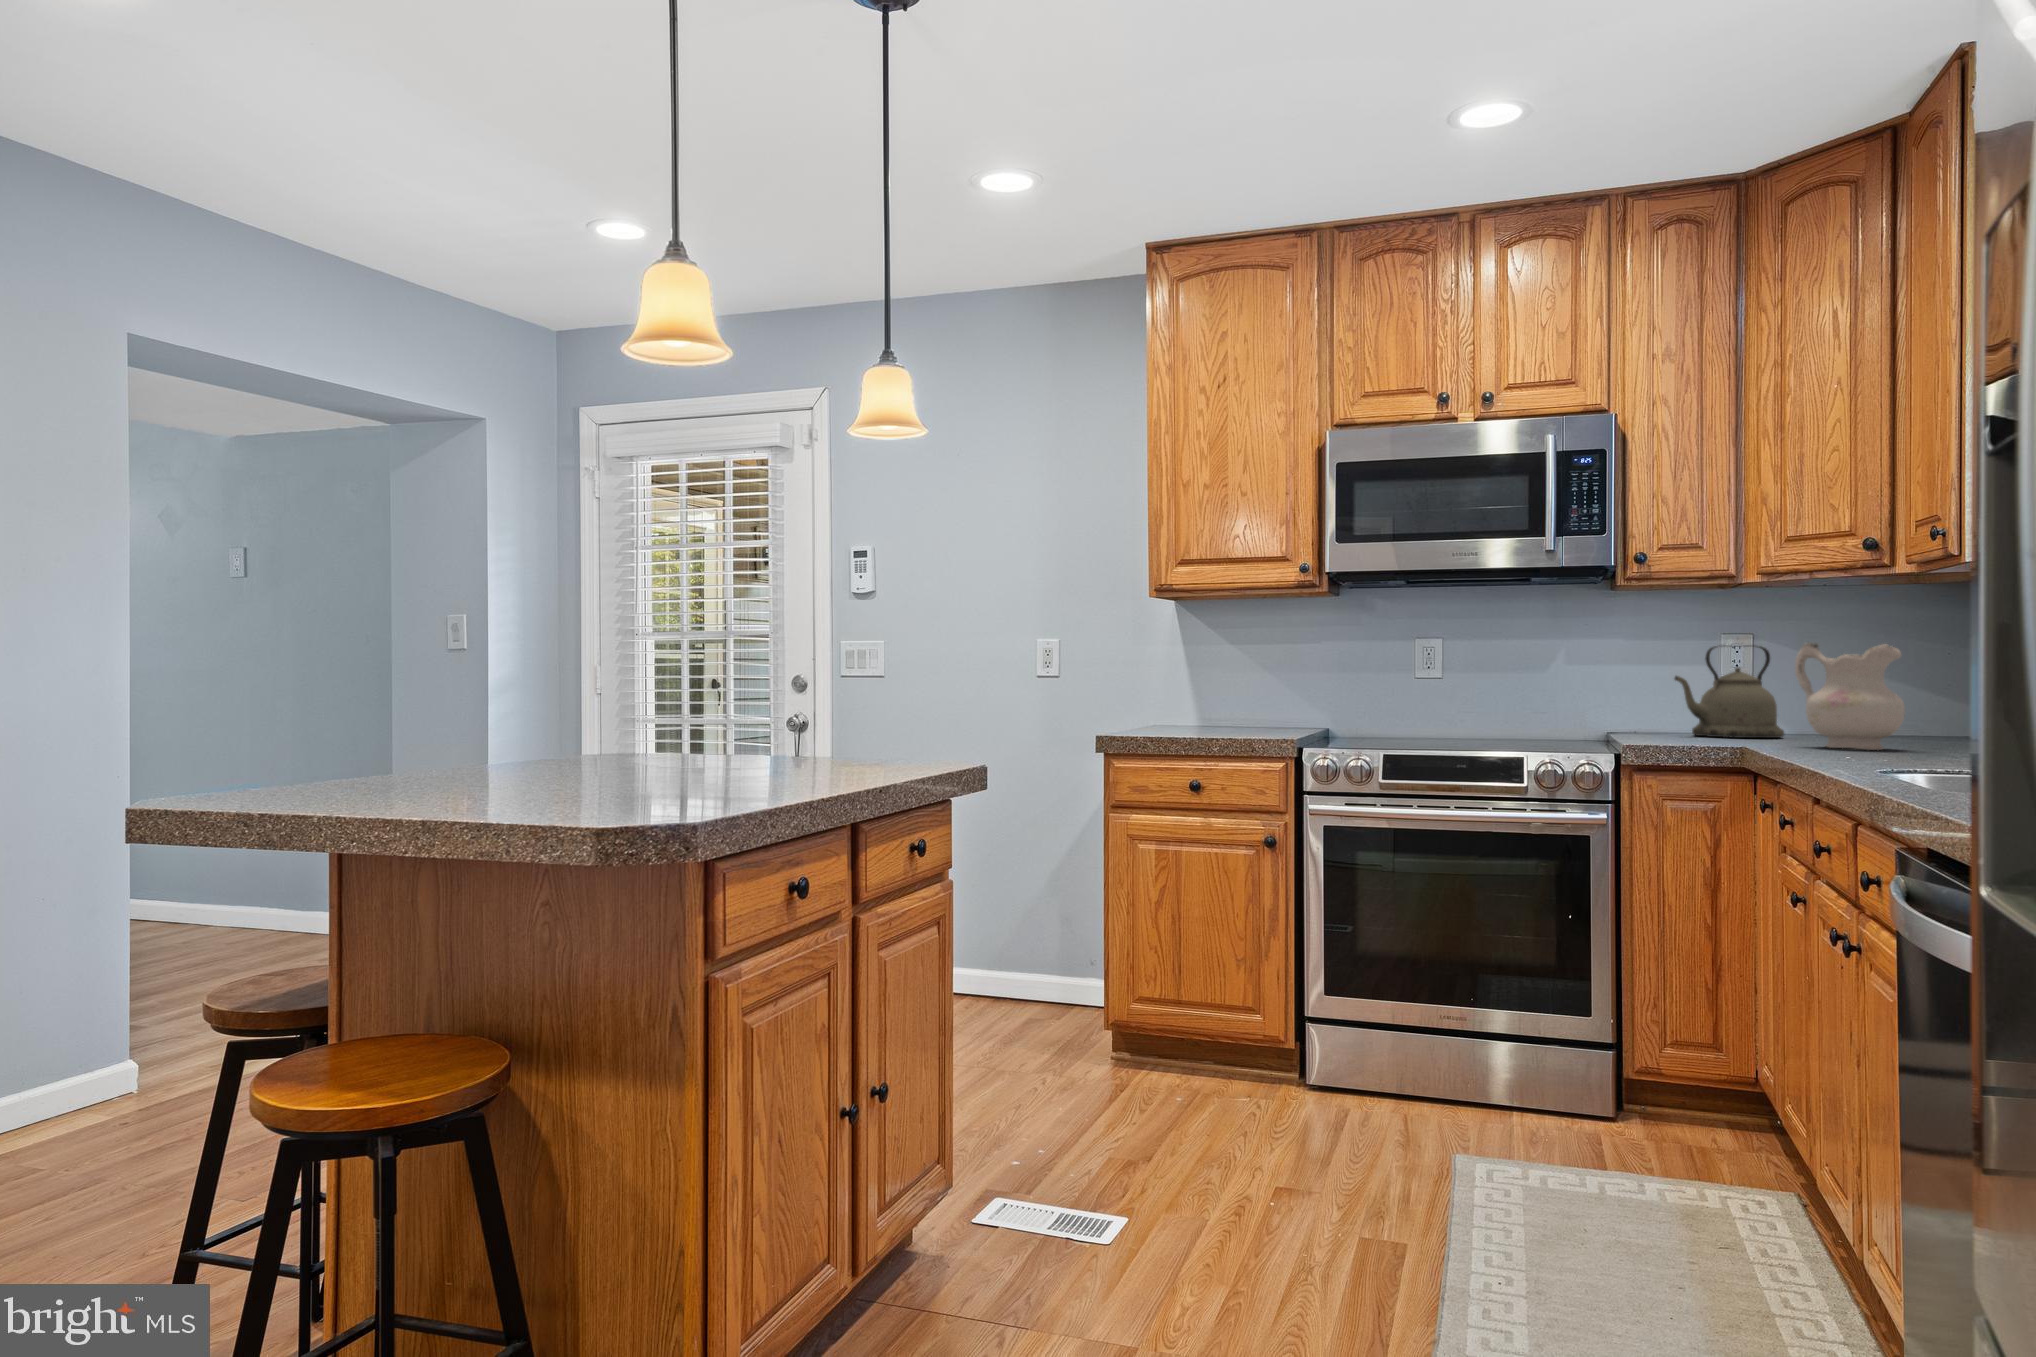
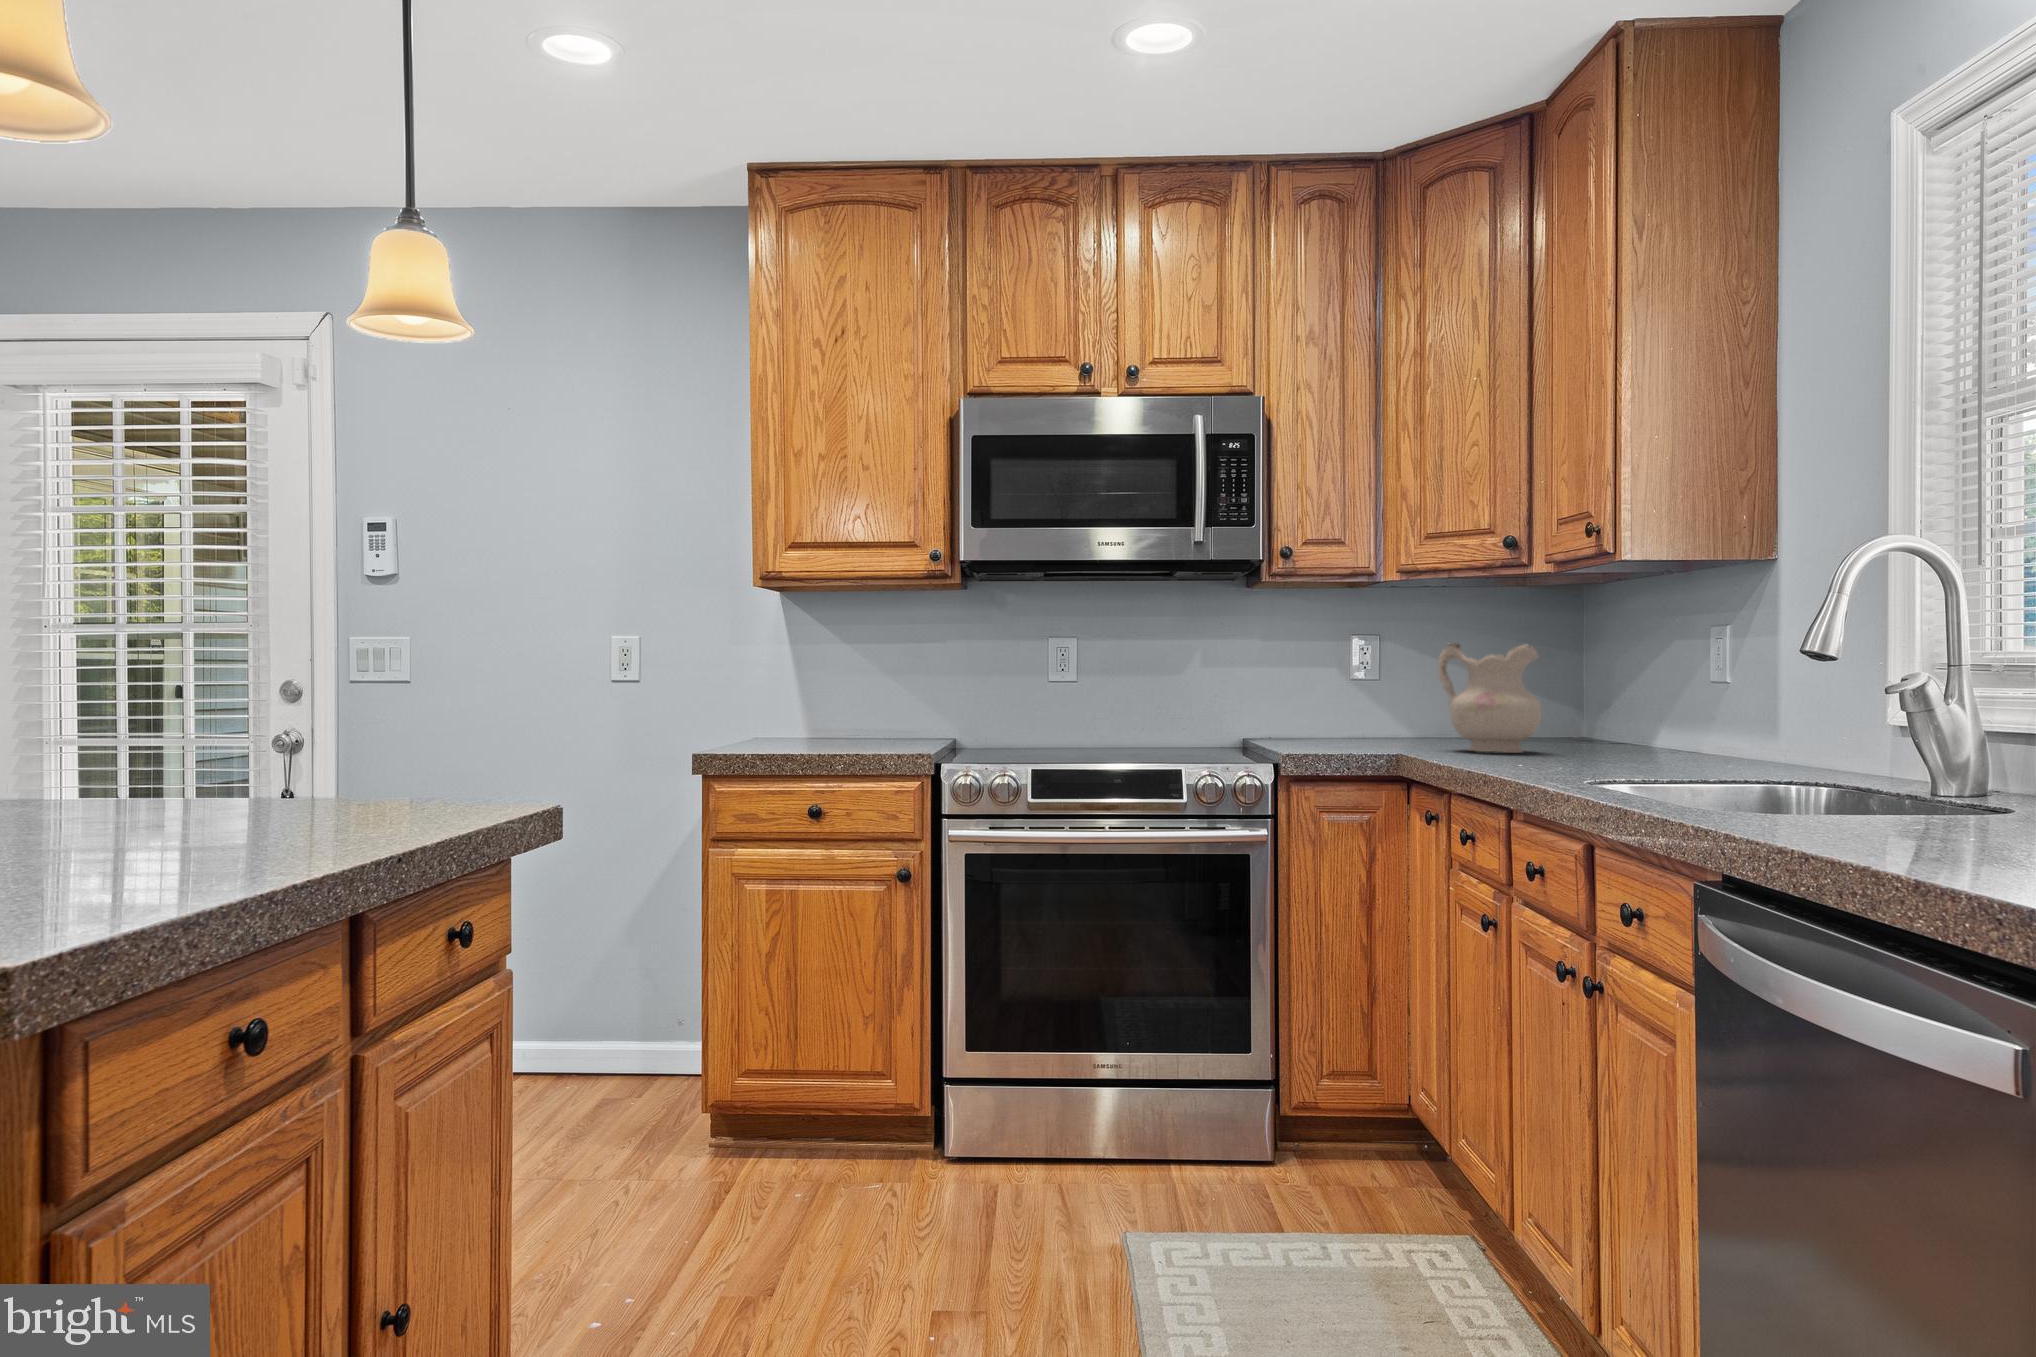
kettle: present [1675,646,1784,738] -> none [1309,645,1407,740]

